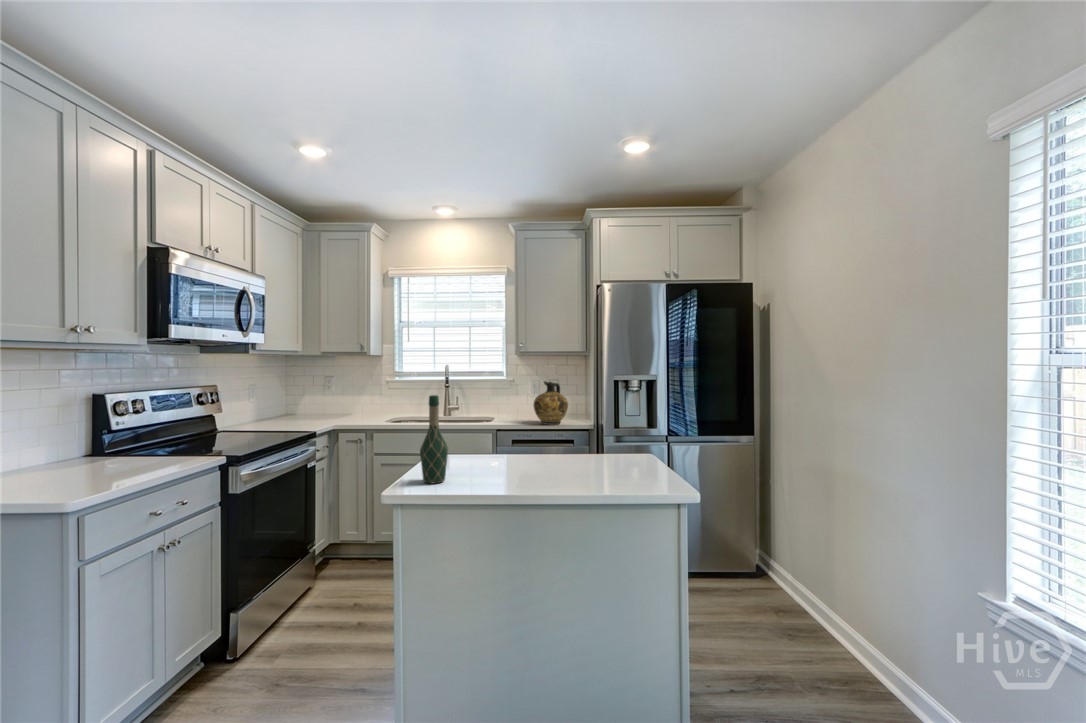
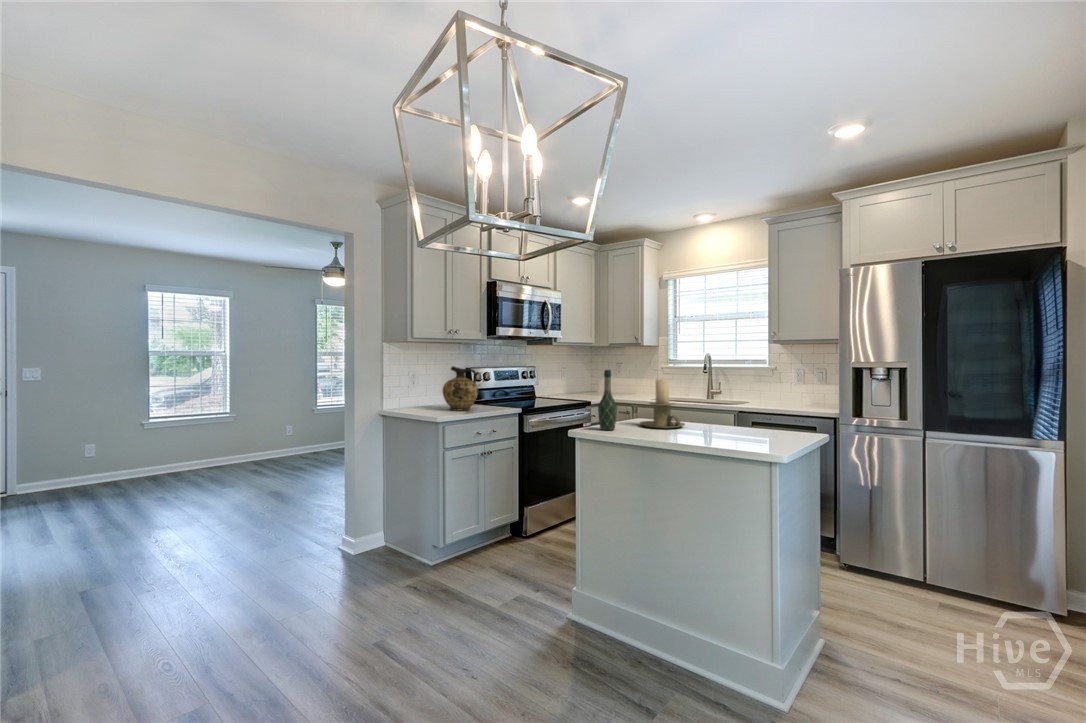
ceramic jug: present [534,381,568,425] -> present [443,366,478,410]
candle holder: none [457,403,515,469] -> present [640,379,685,429]

